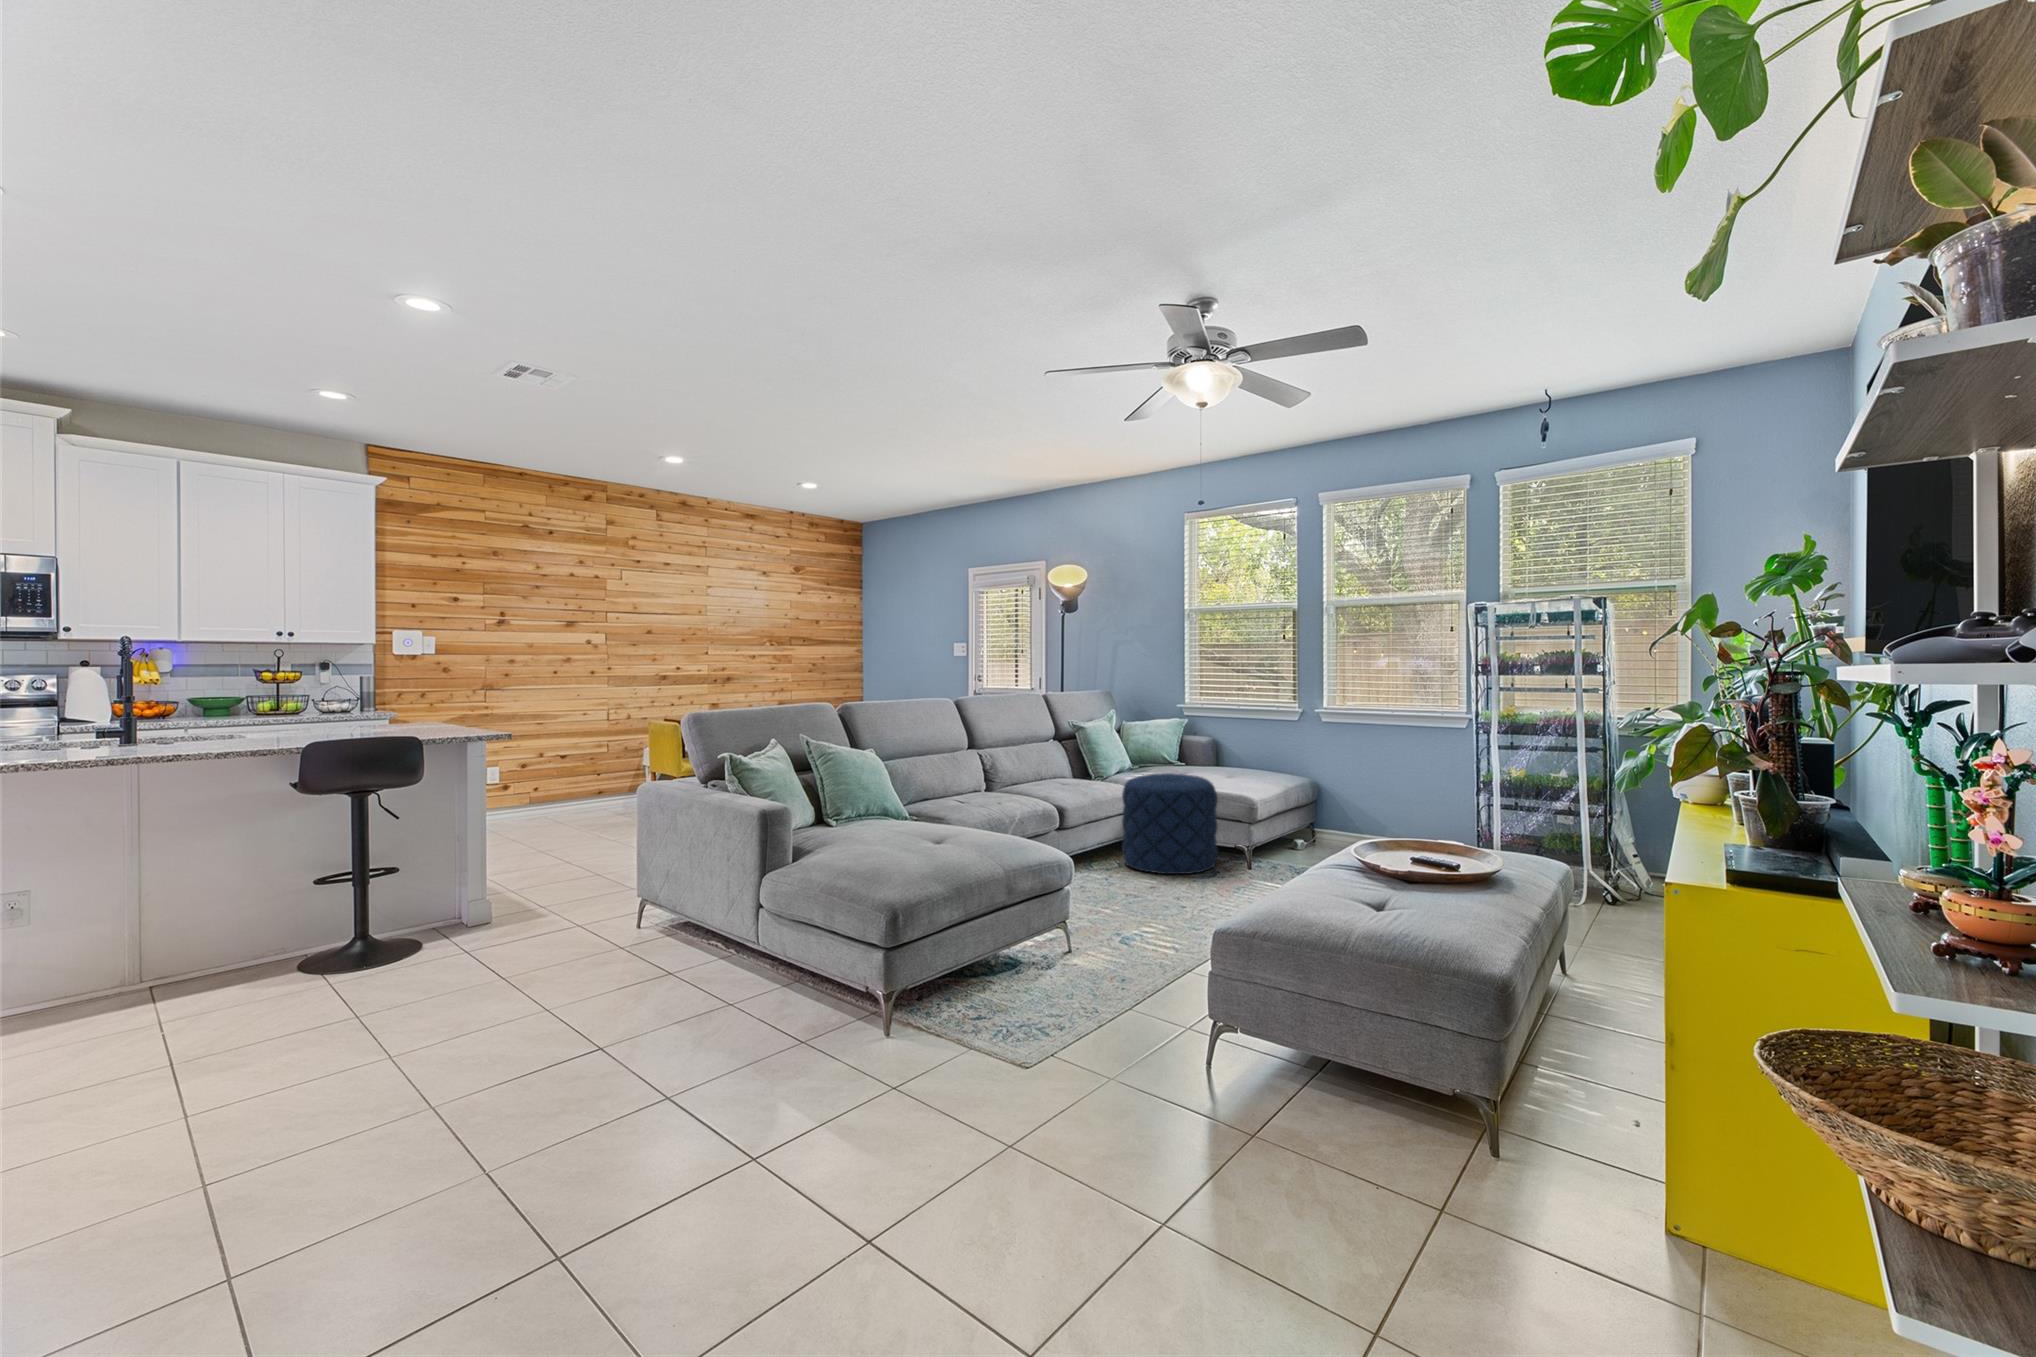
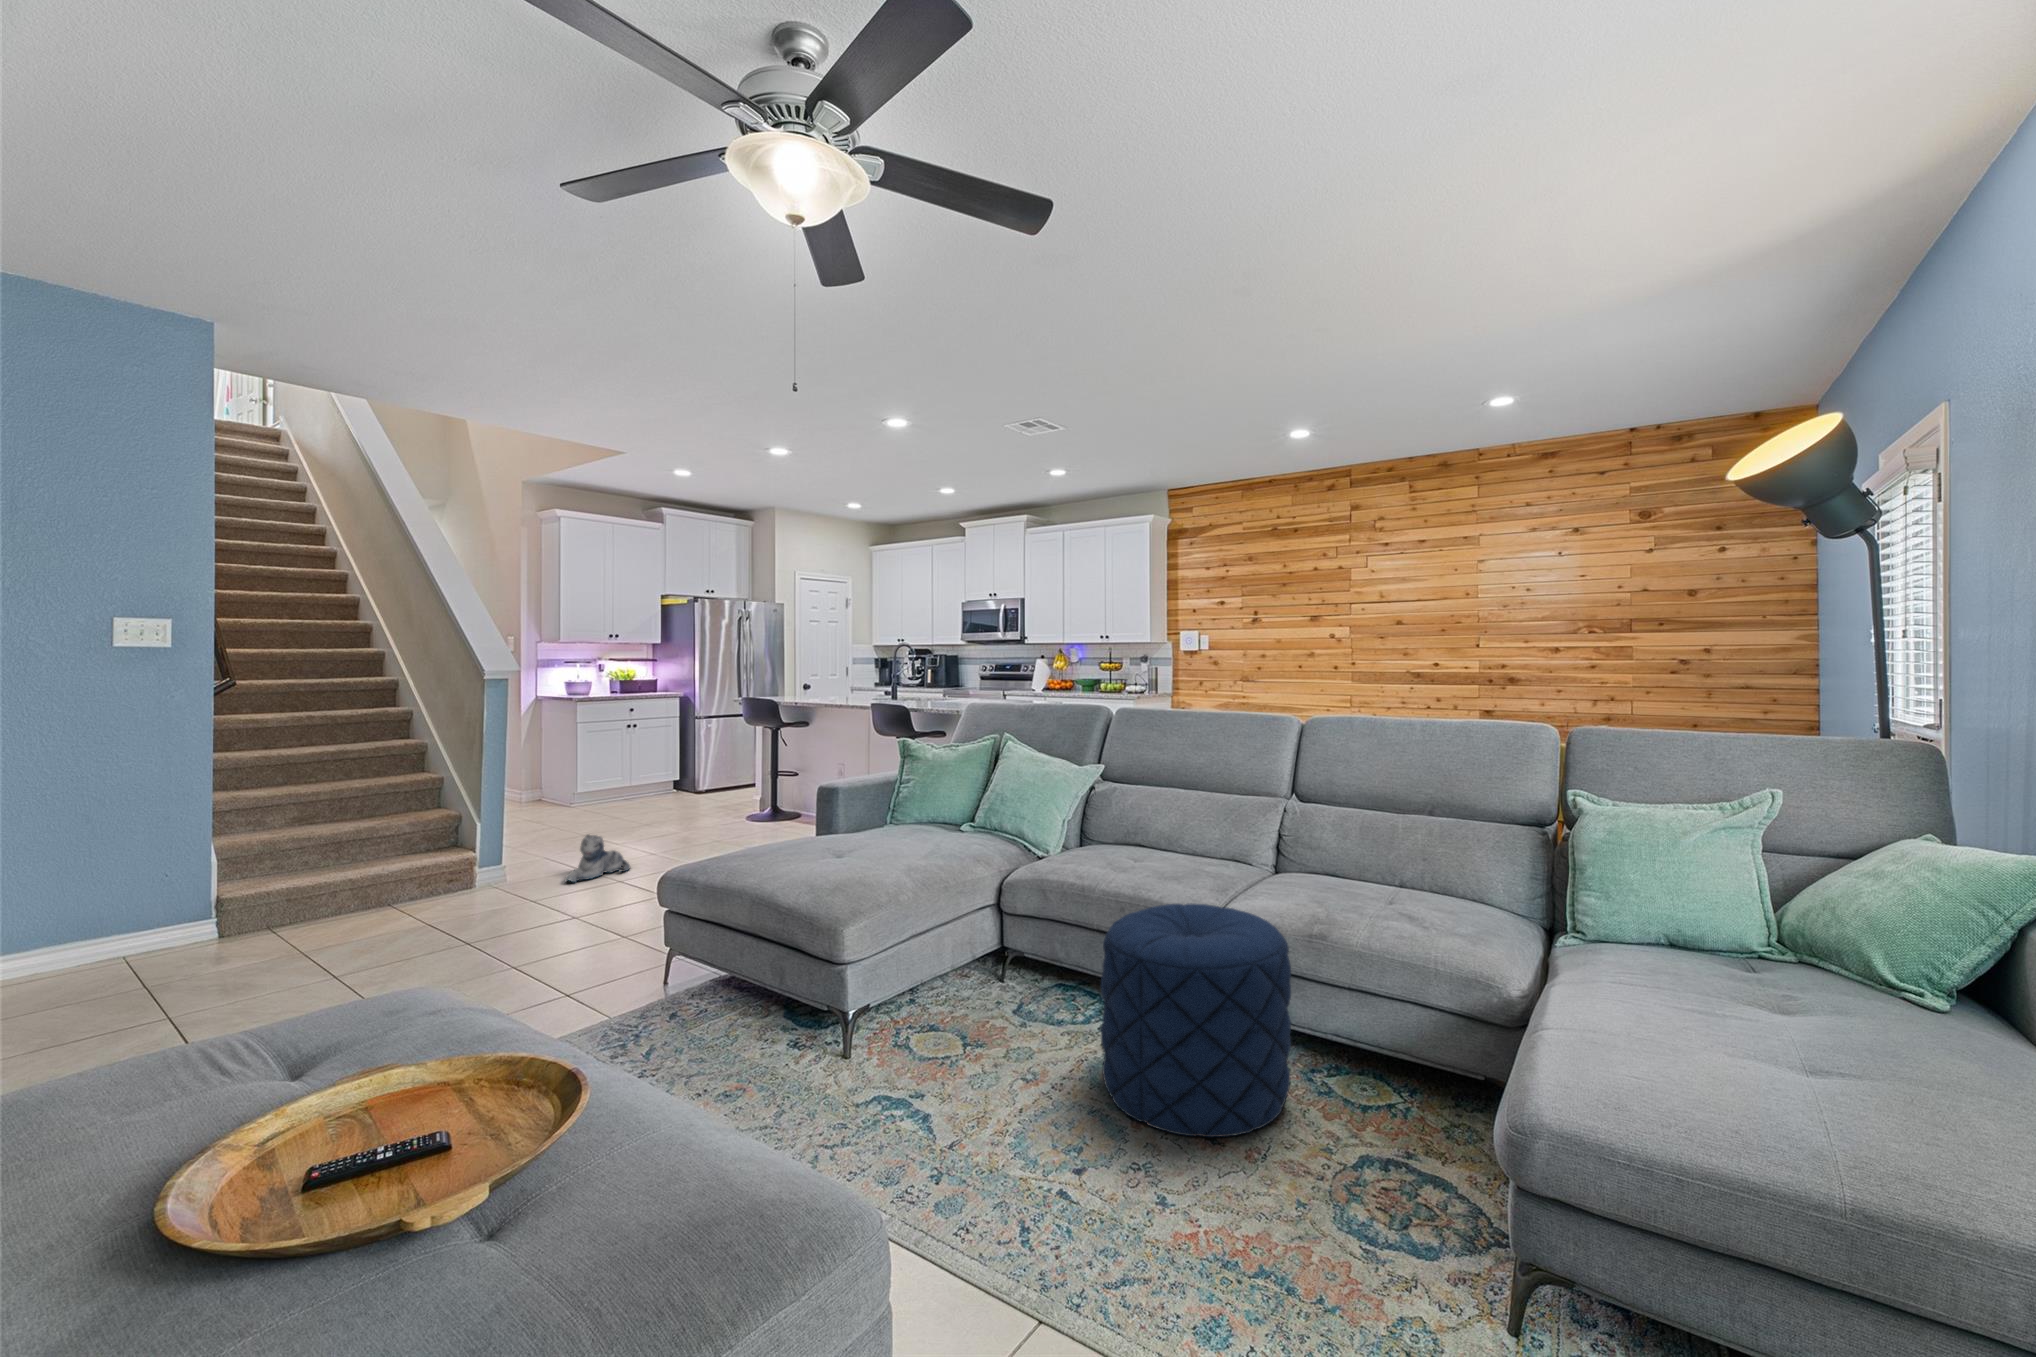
plush toy: none [178,1051,336,1181] -> present [565,835,630,882]

